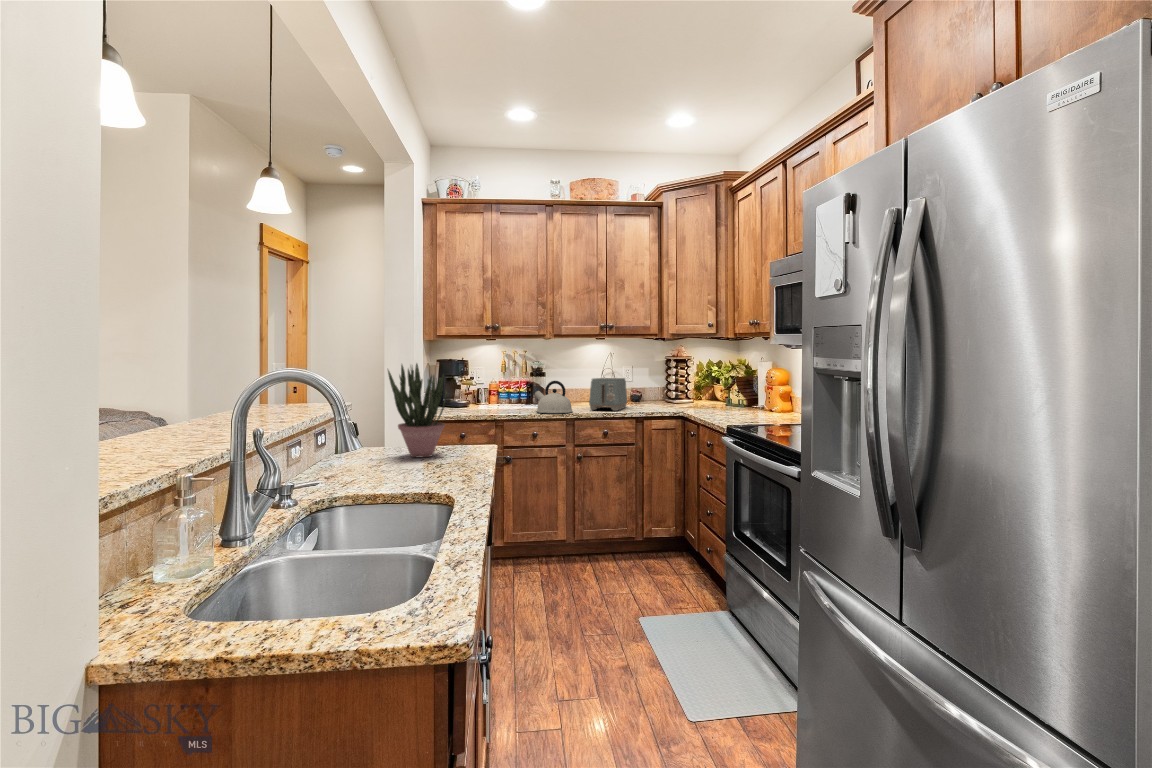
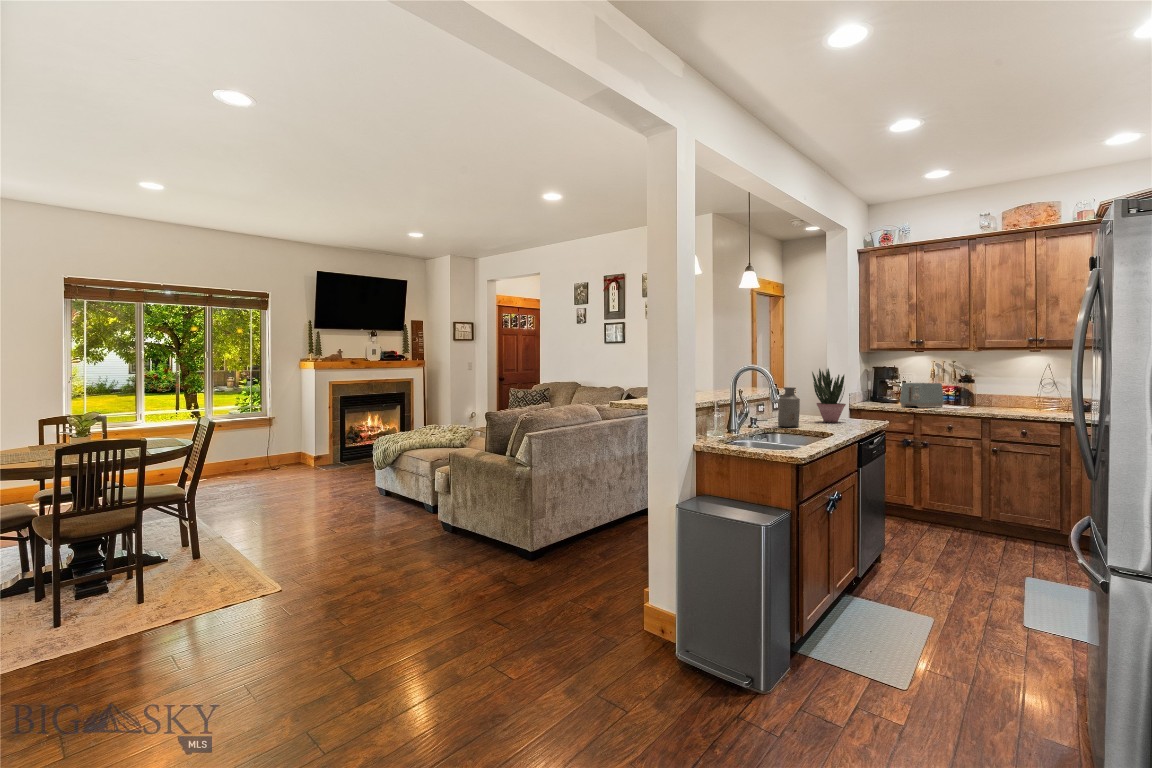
toaster: present [589,378,627,411] -> present [900,383,944,408]
kettle: present [535,381,572,413] -> none [950,385,987,411]
bottle: none [337,403,379,485] -> present [778,387,800,427]

